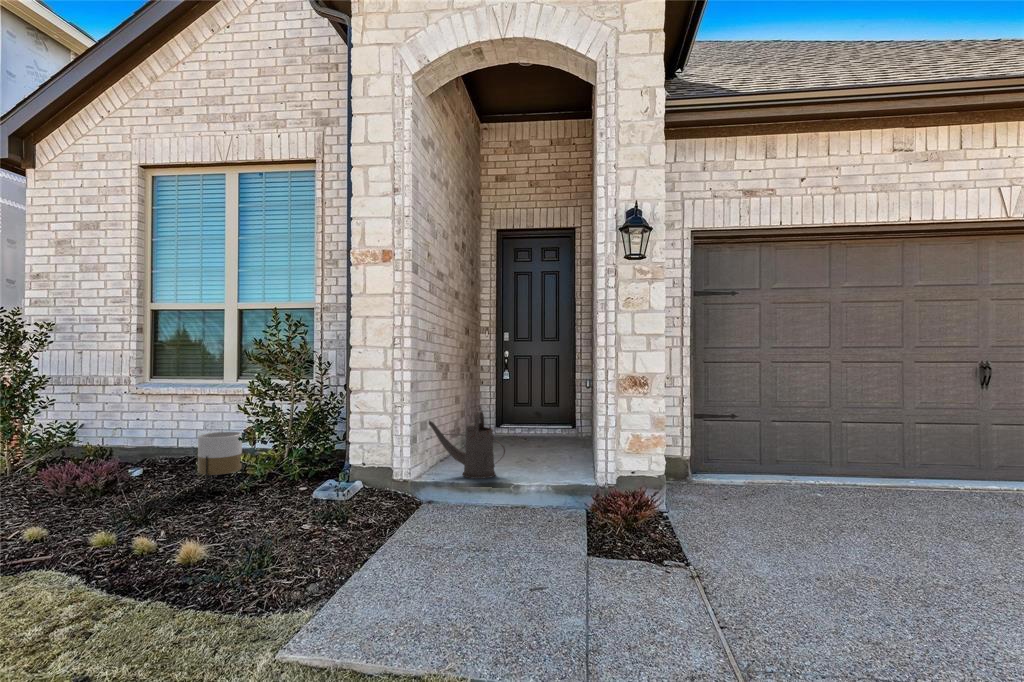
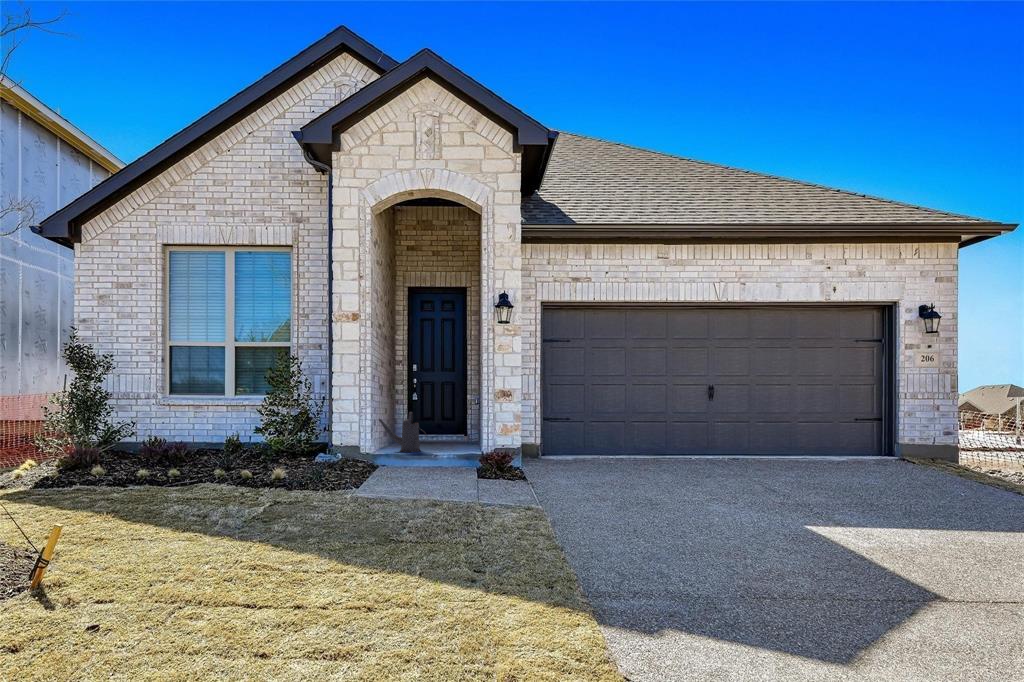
planter: present [198,431,244,495] -> none [228,428,256,467]

